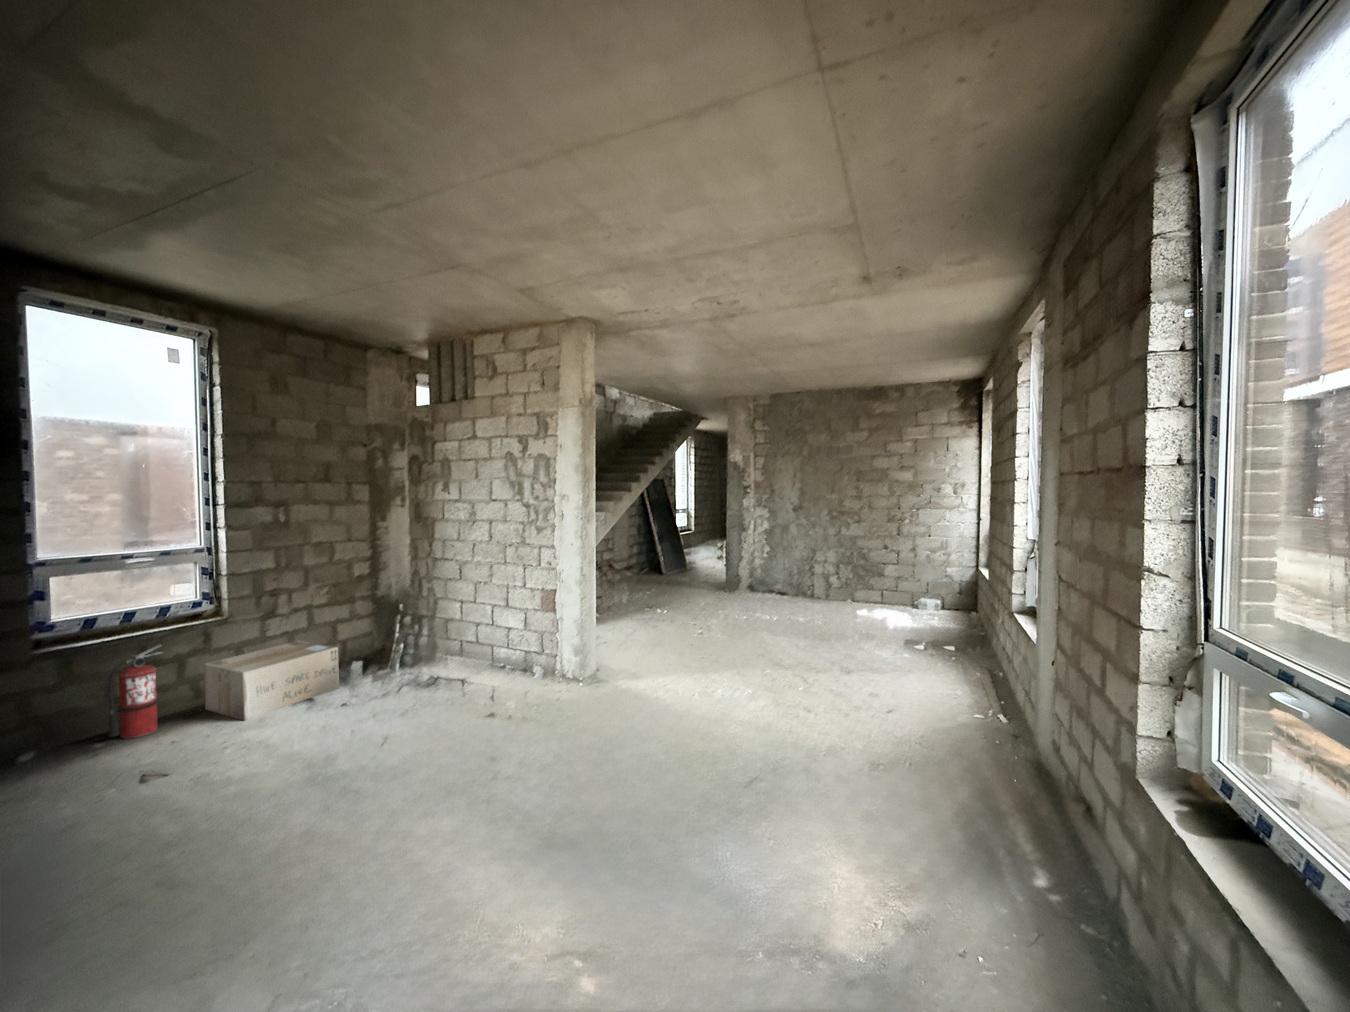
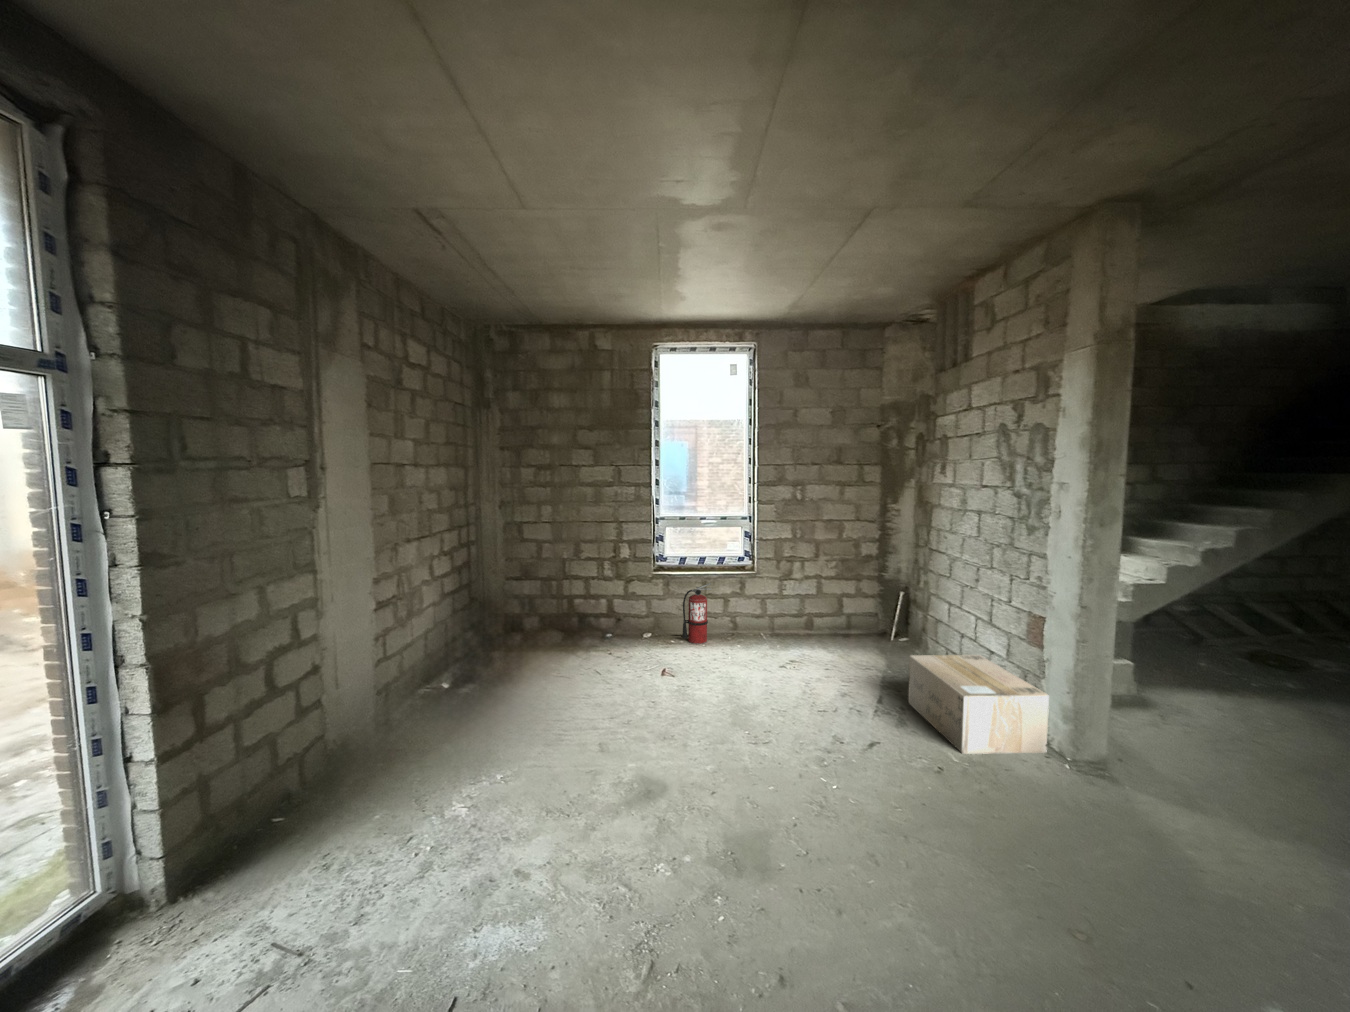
cardboard box: present [204,641,339,721] -> present [908,655,1049,754]

